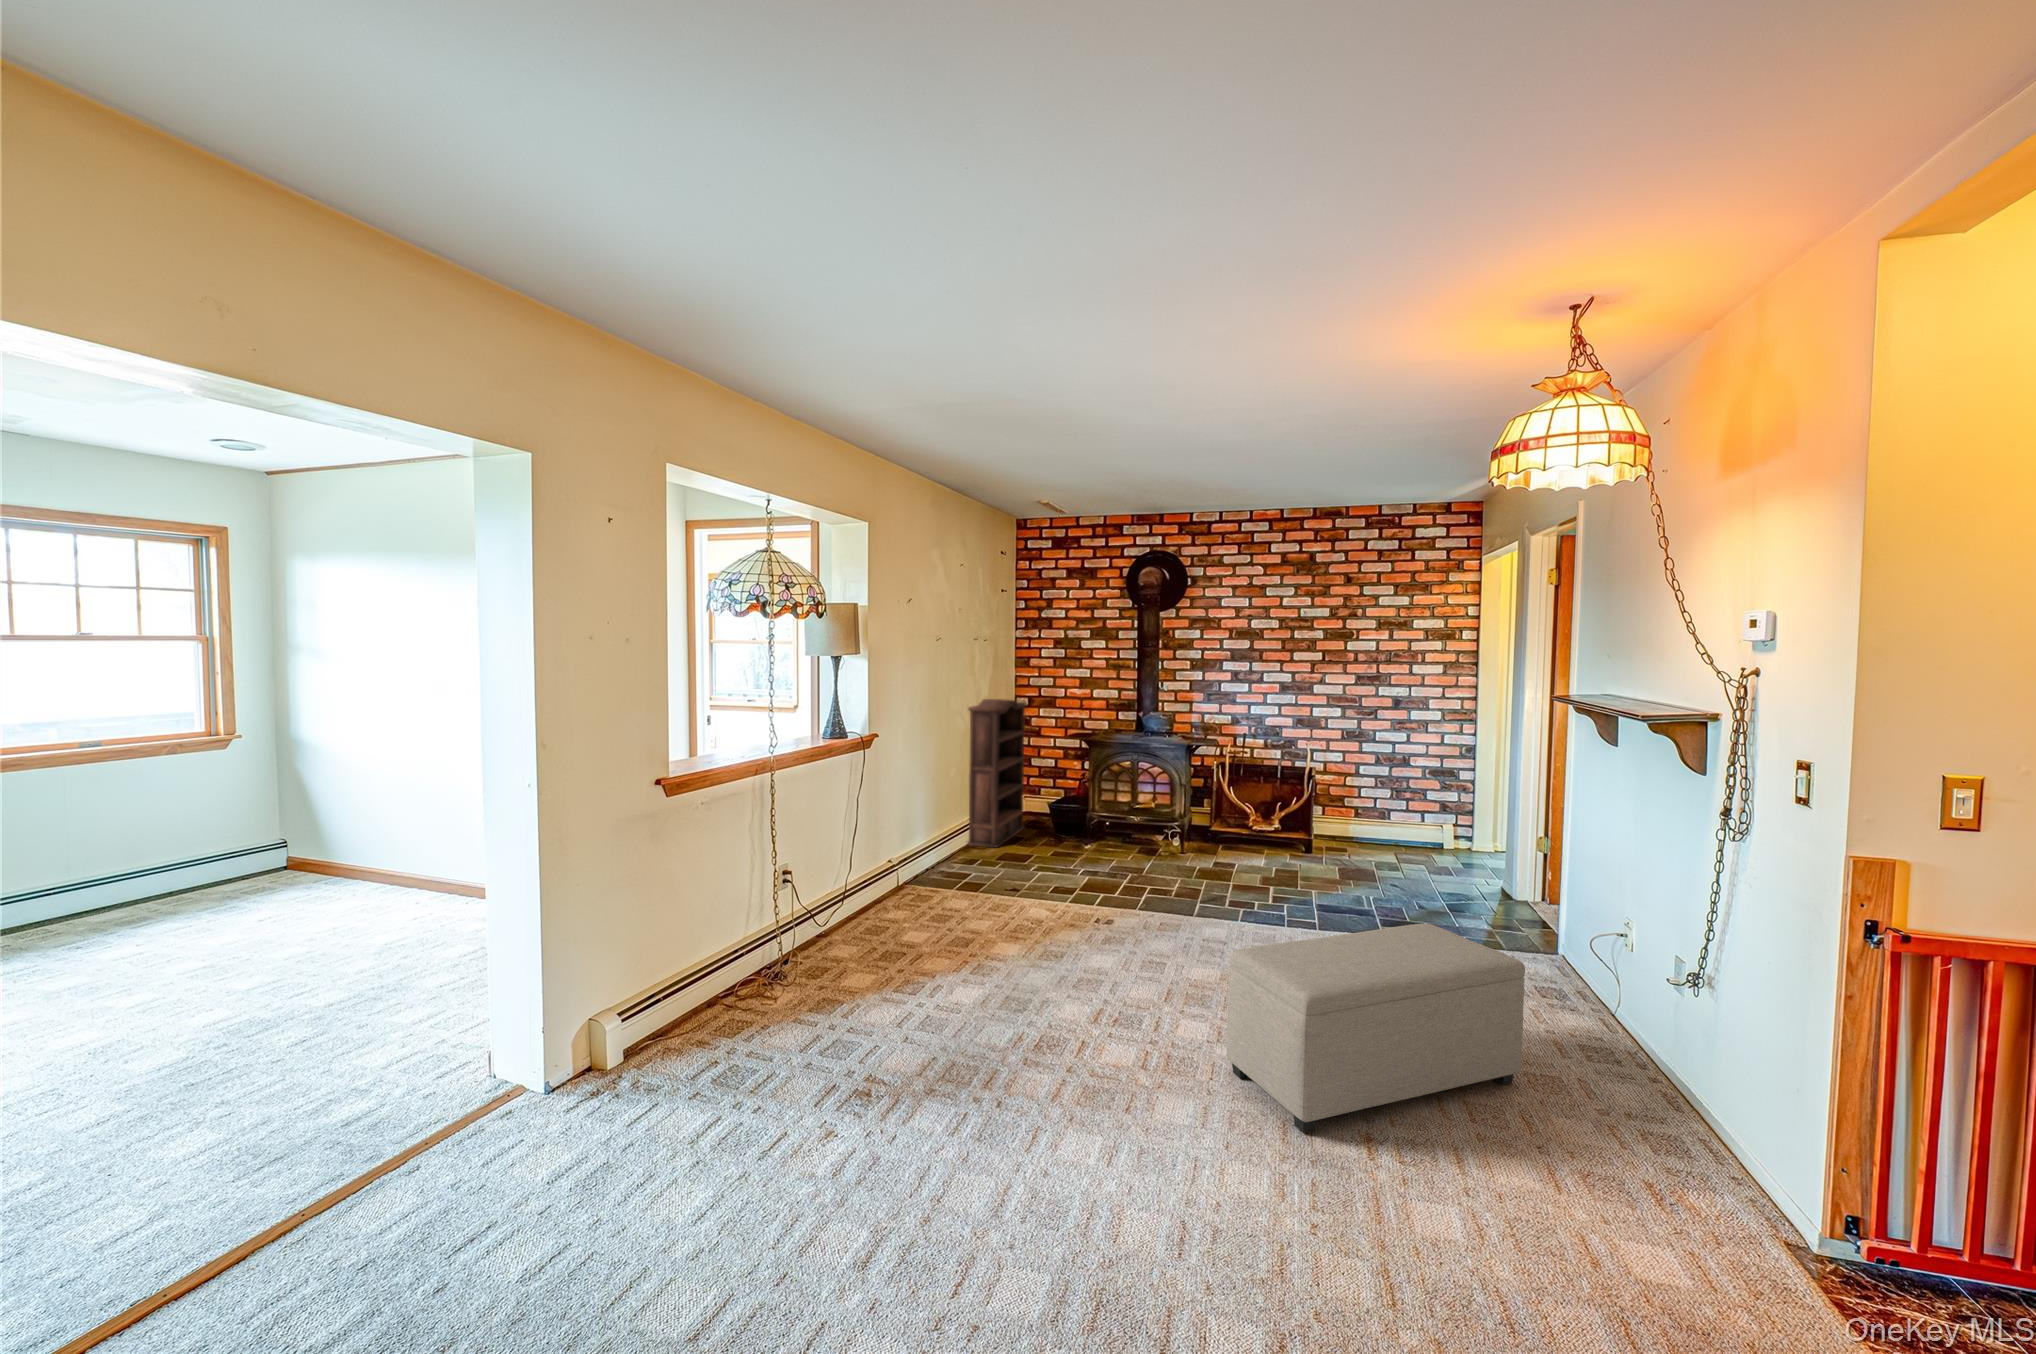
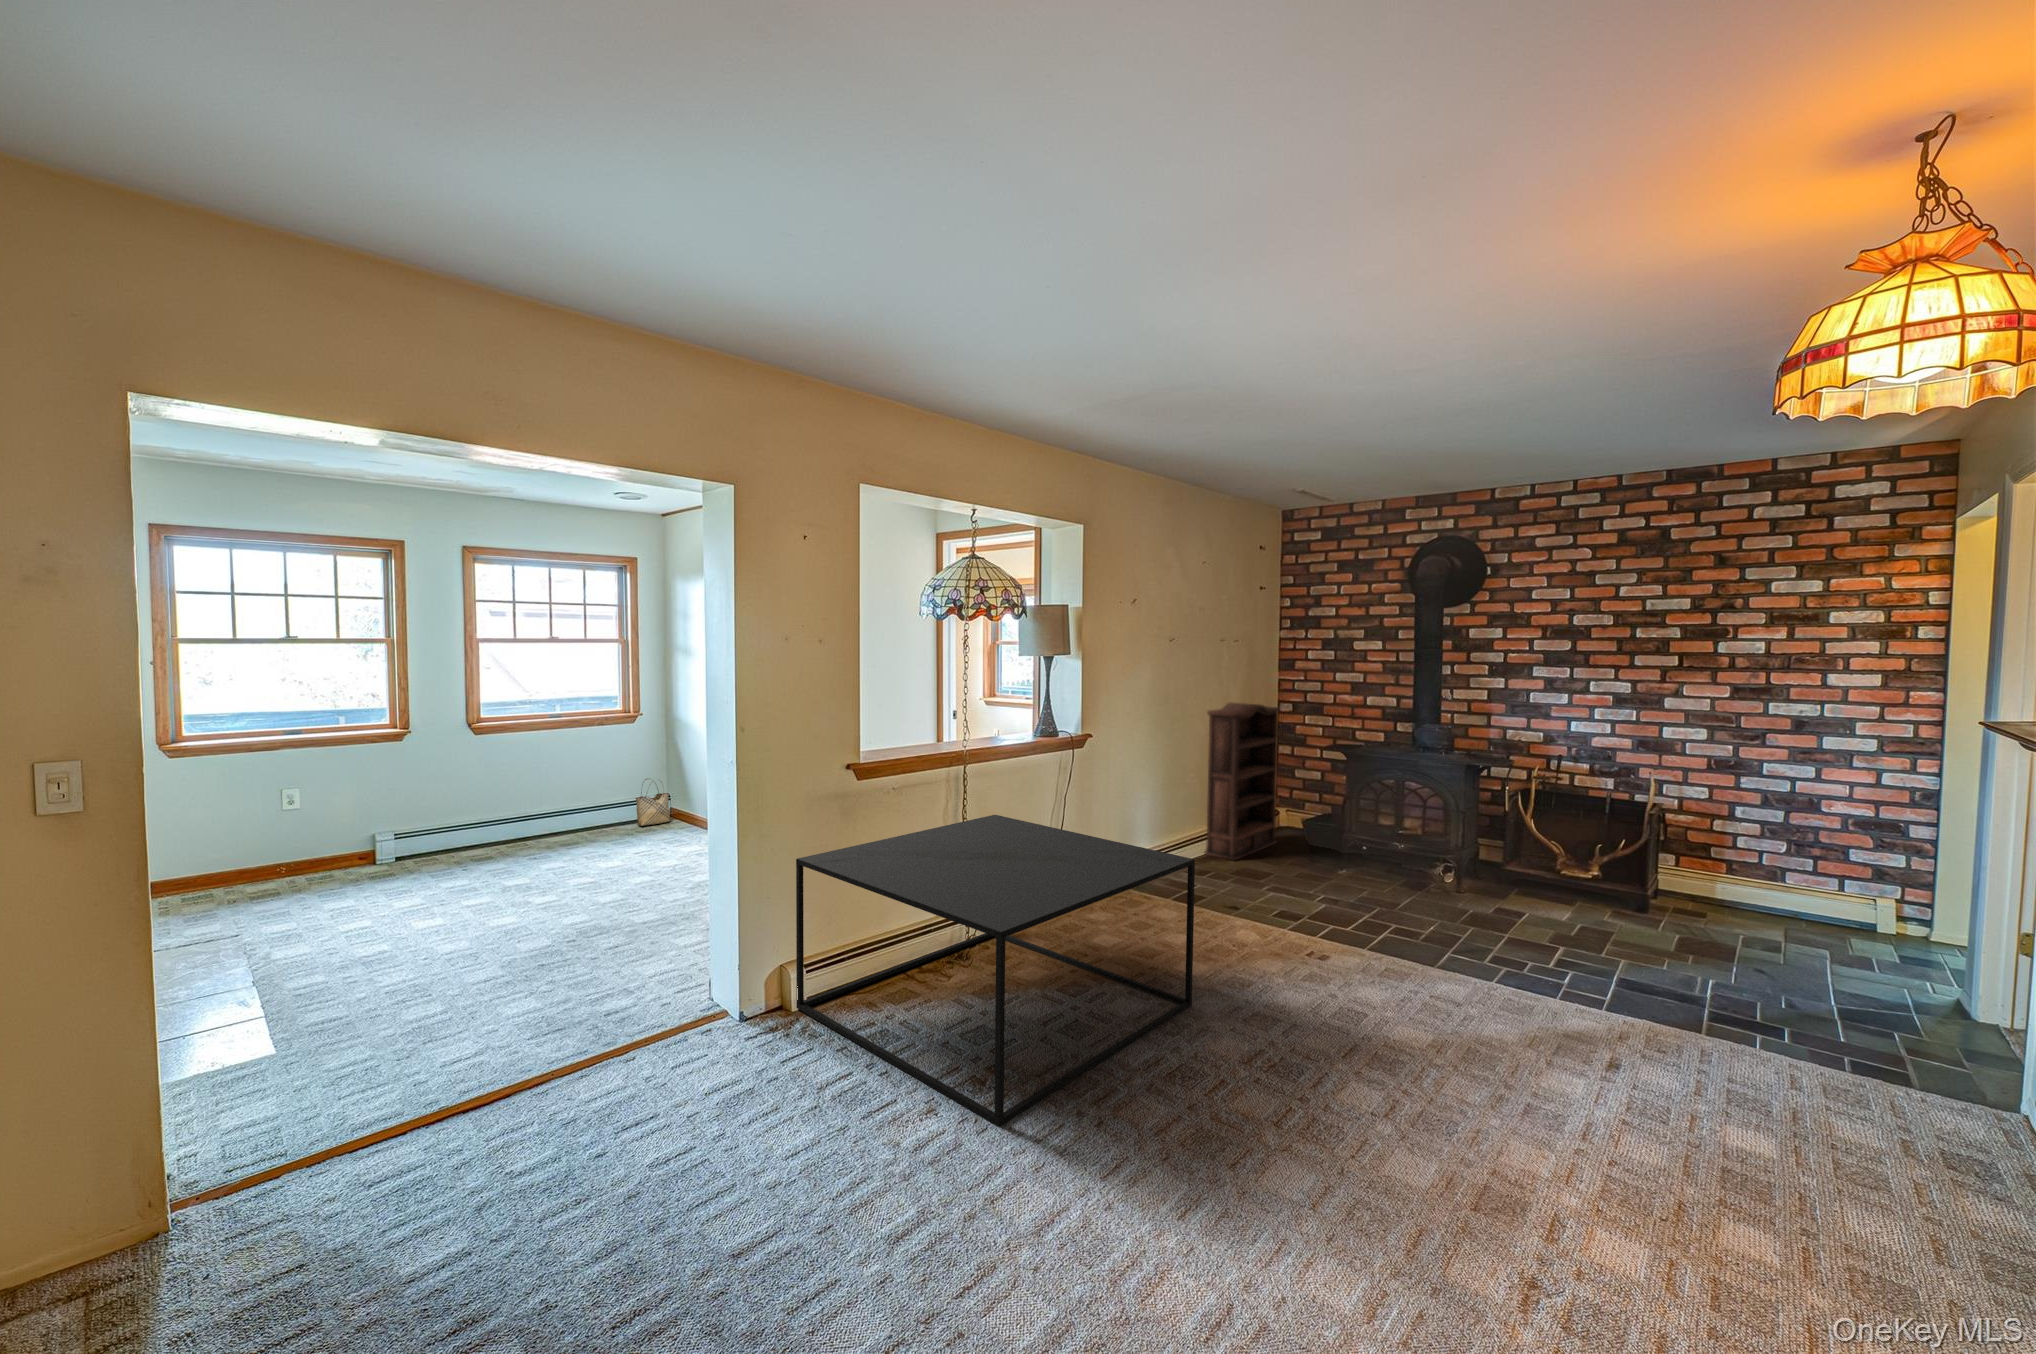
woven basket: none [237,822,292,886] -> present [636,778,670,826]
coffee table: none [612,823,1027,1131] -> present [796,815,1195,1127]
ottoman: present [1226,924,1525,1133] -> none [1377,1011,1845,1277]

